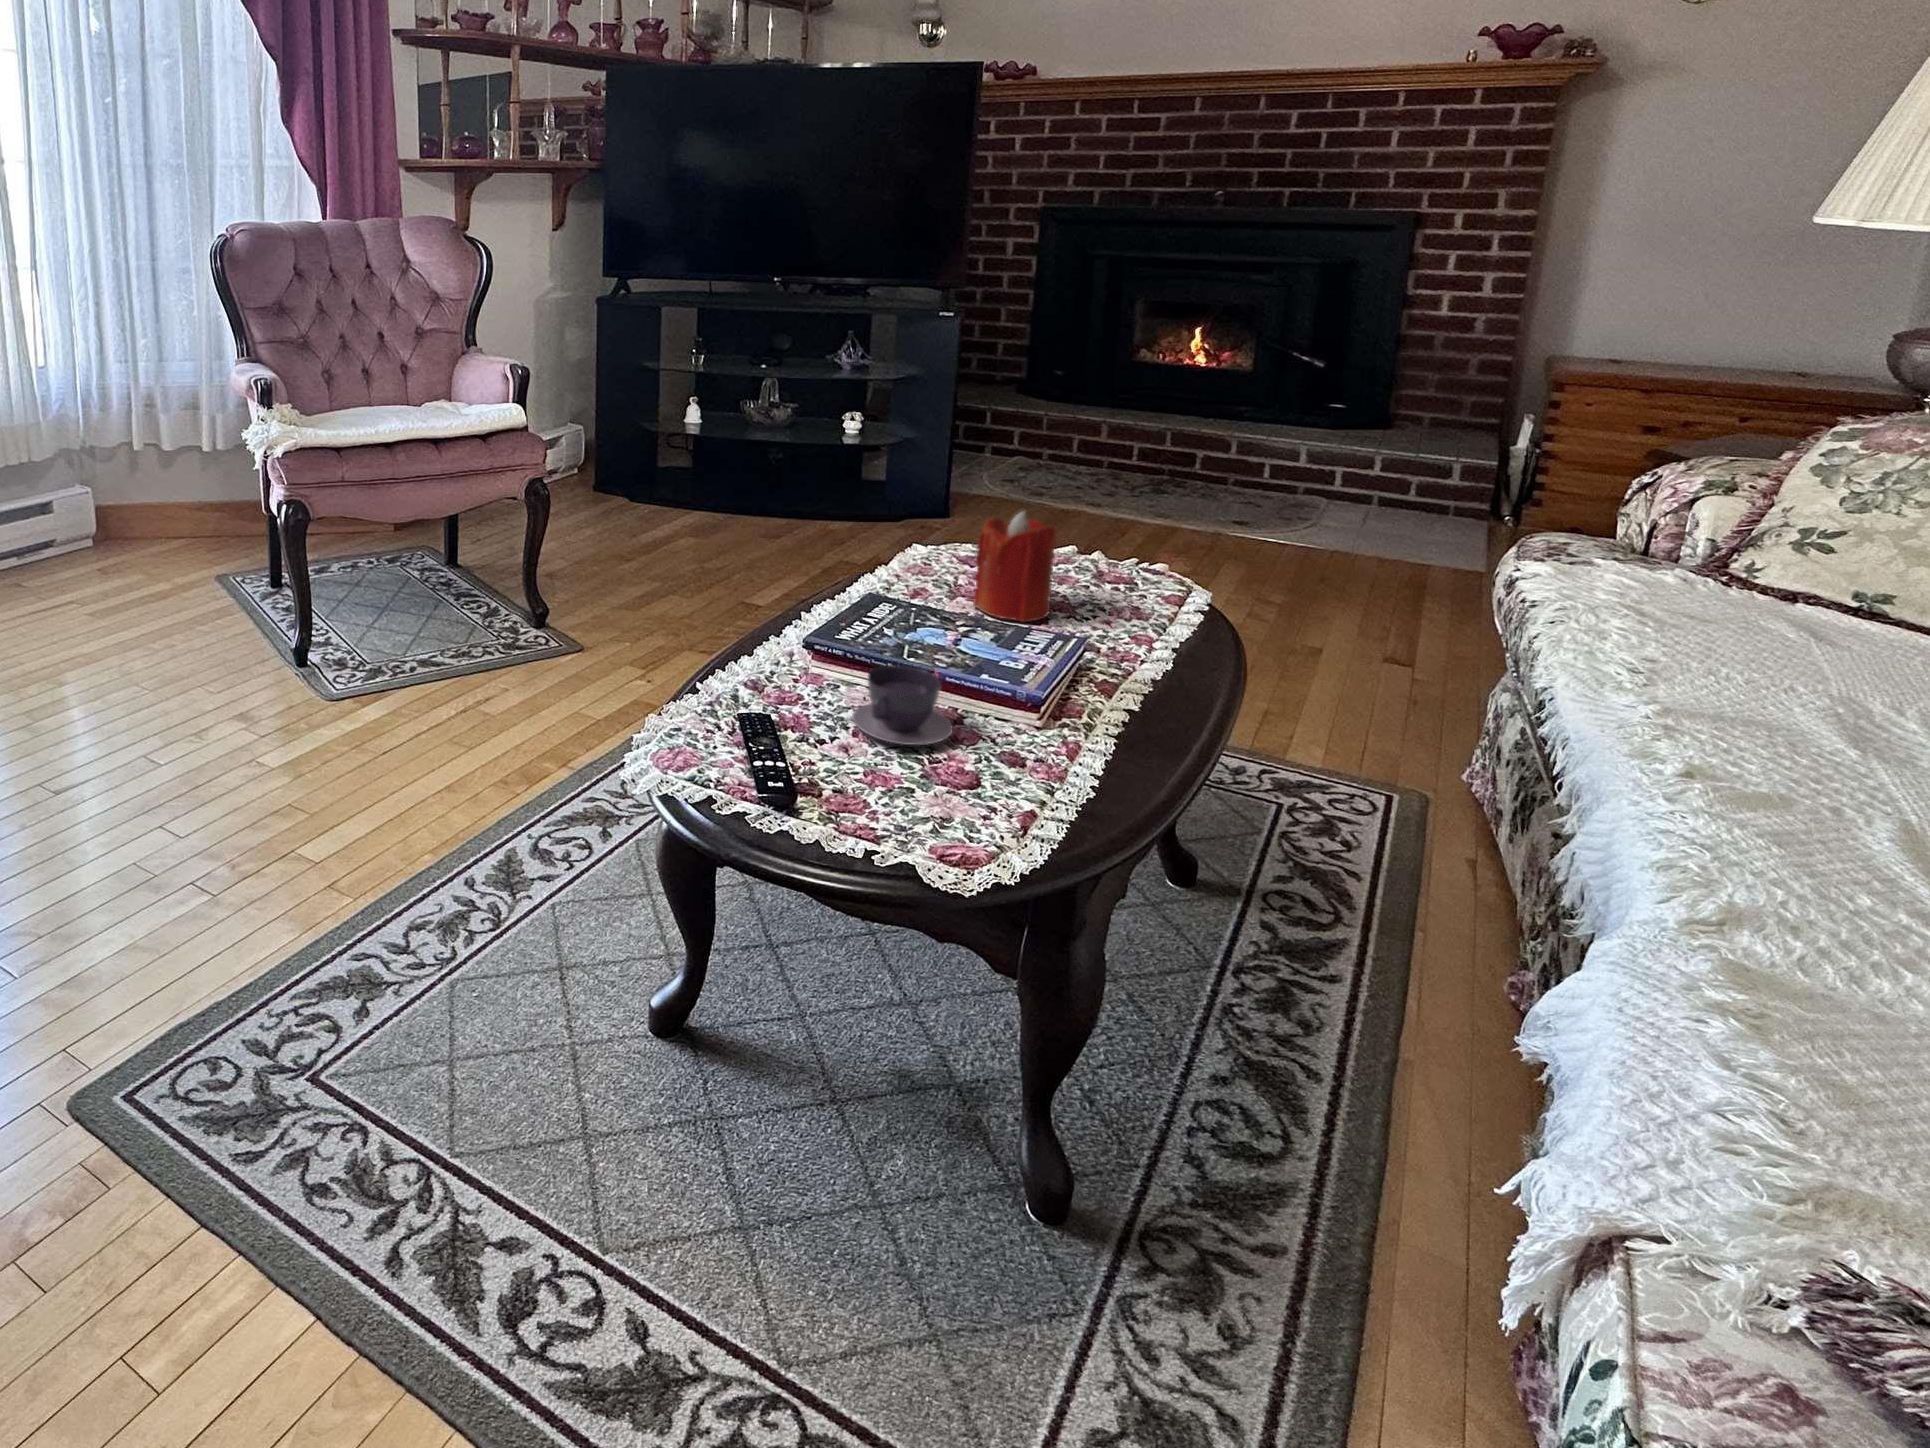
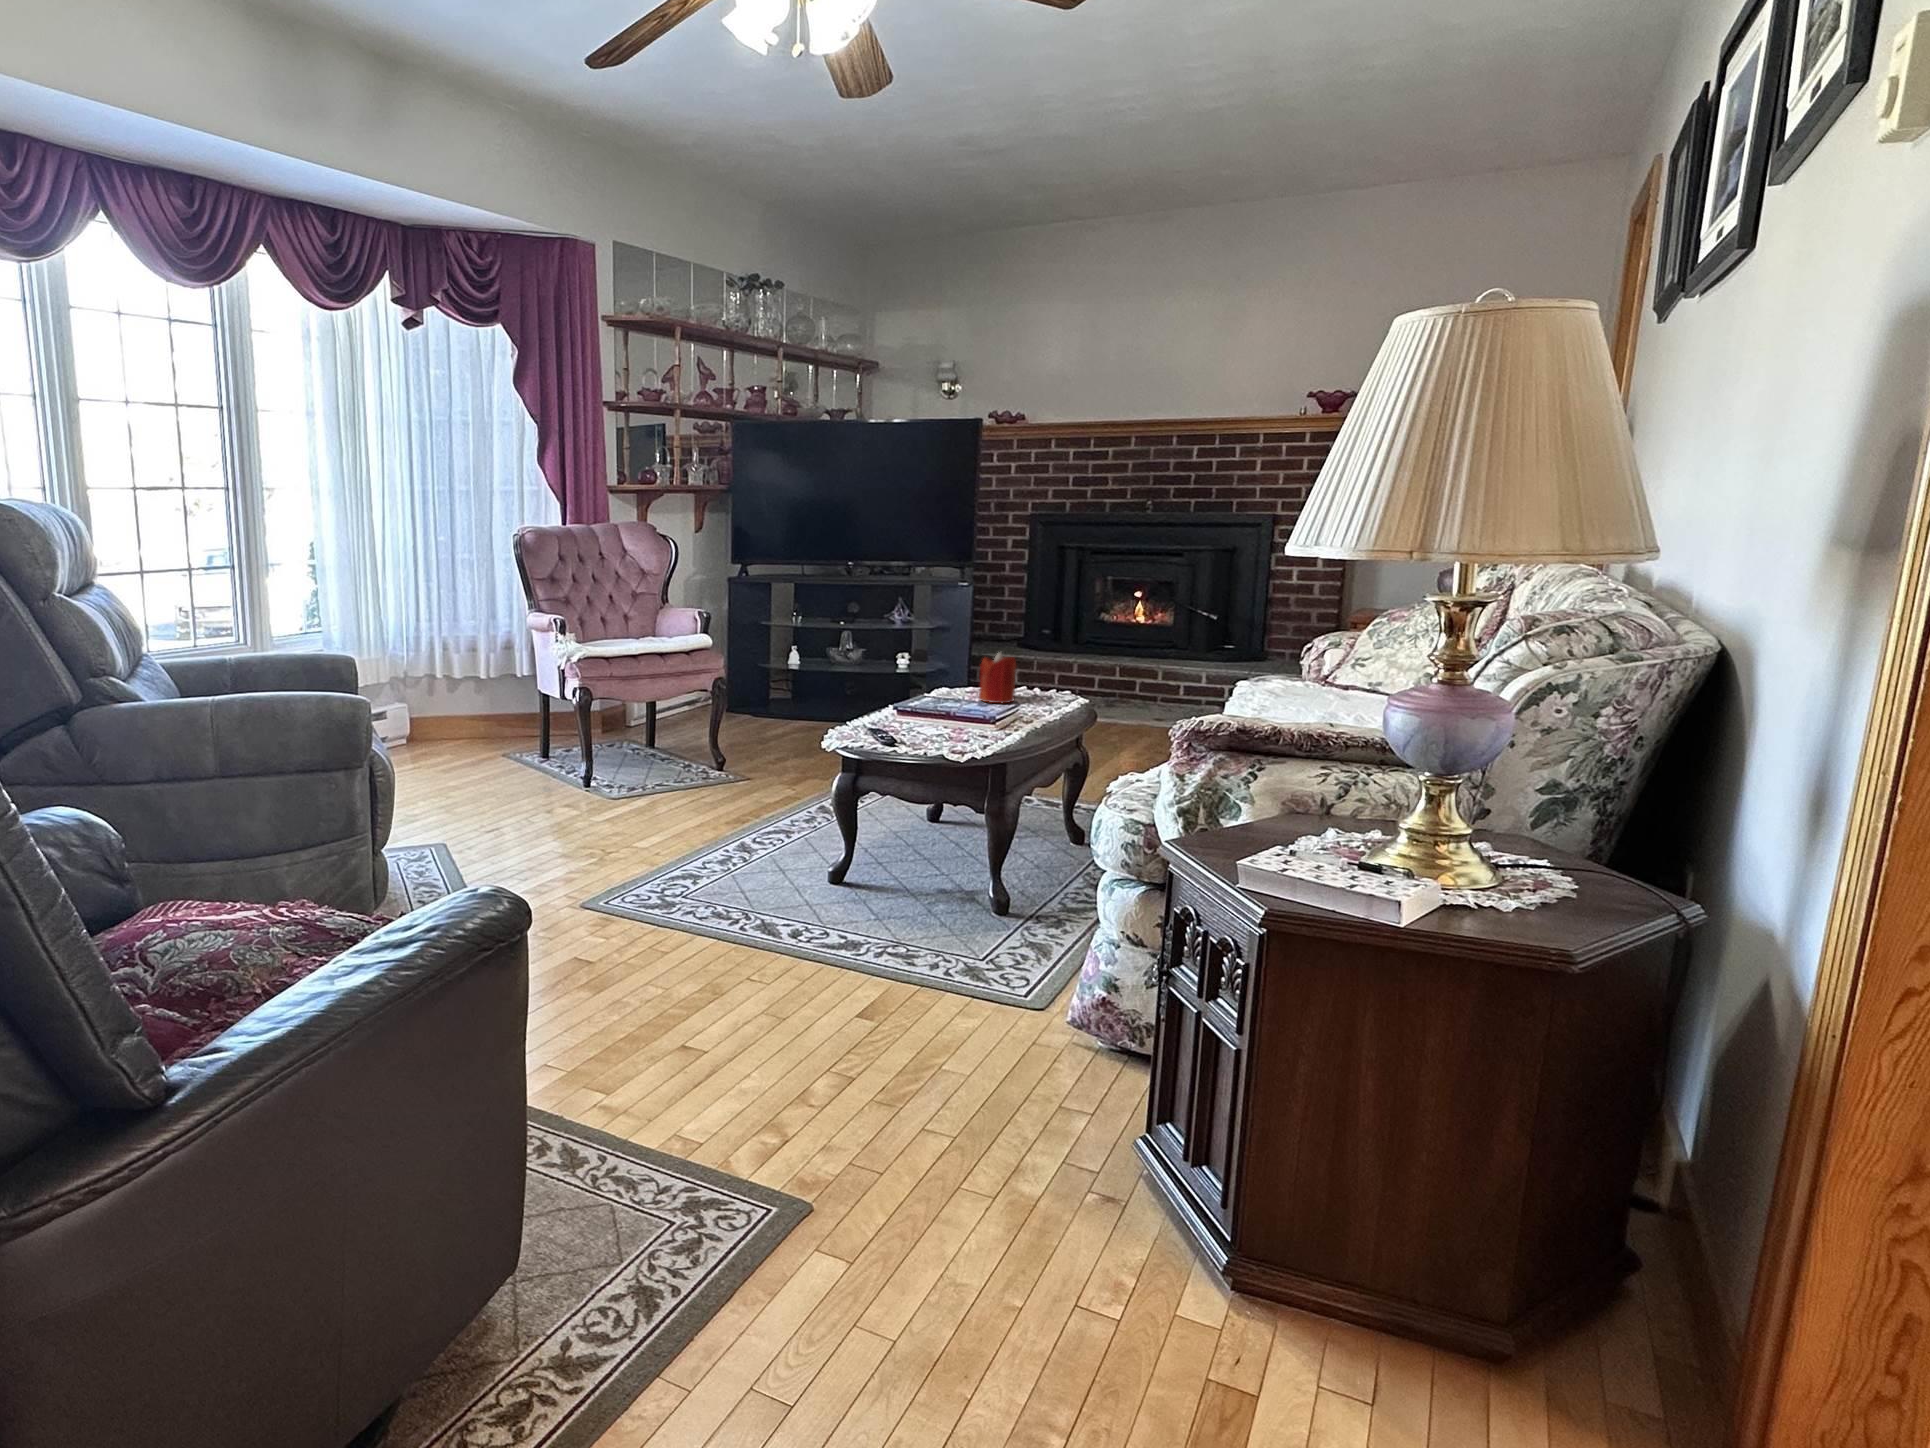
teacup: present [852,665,953,745] -> none [926,706,969,733]

